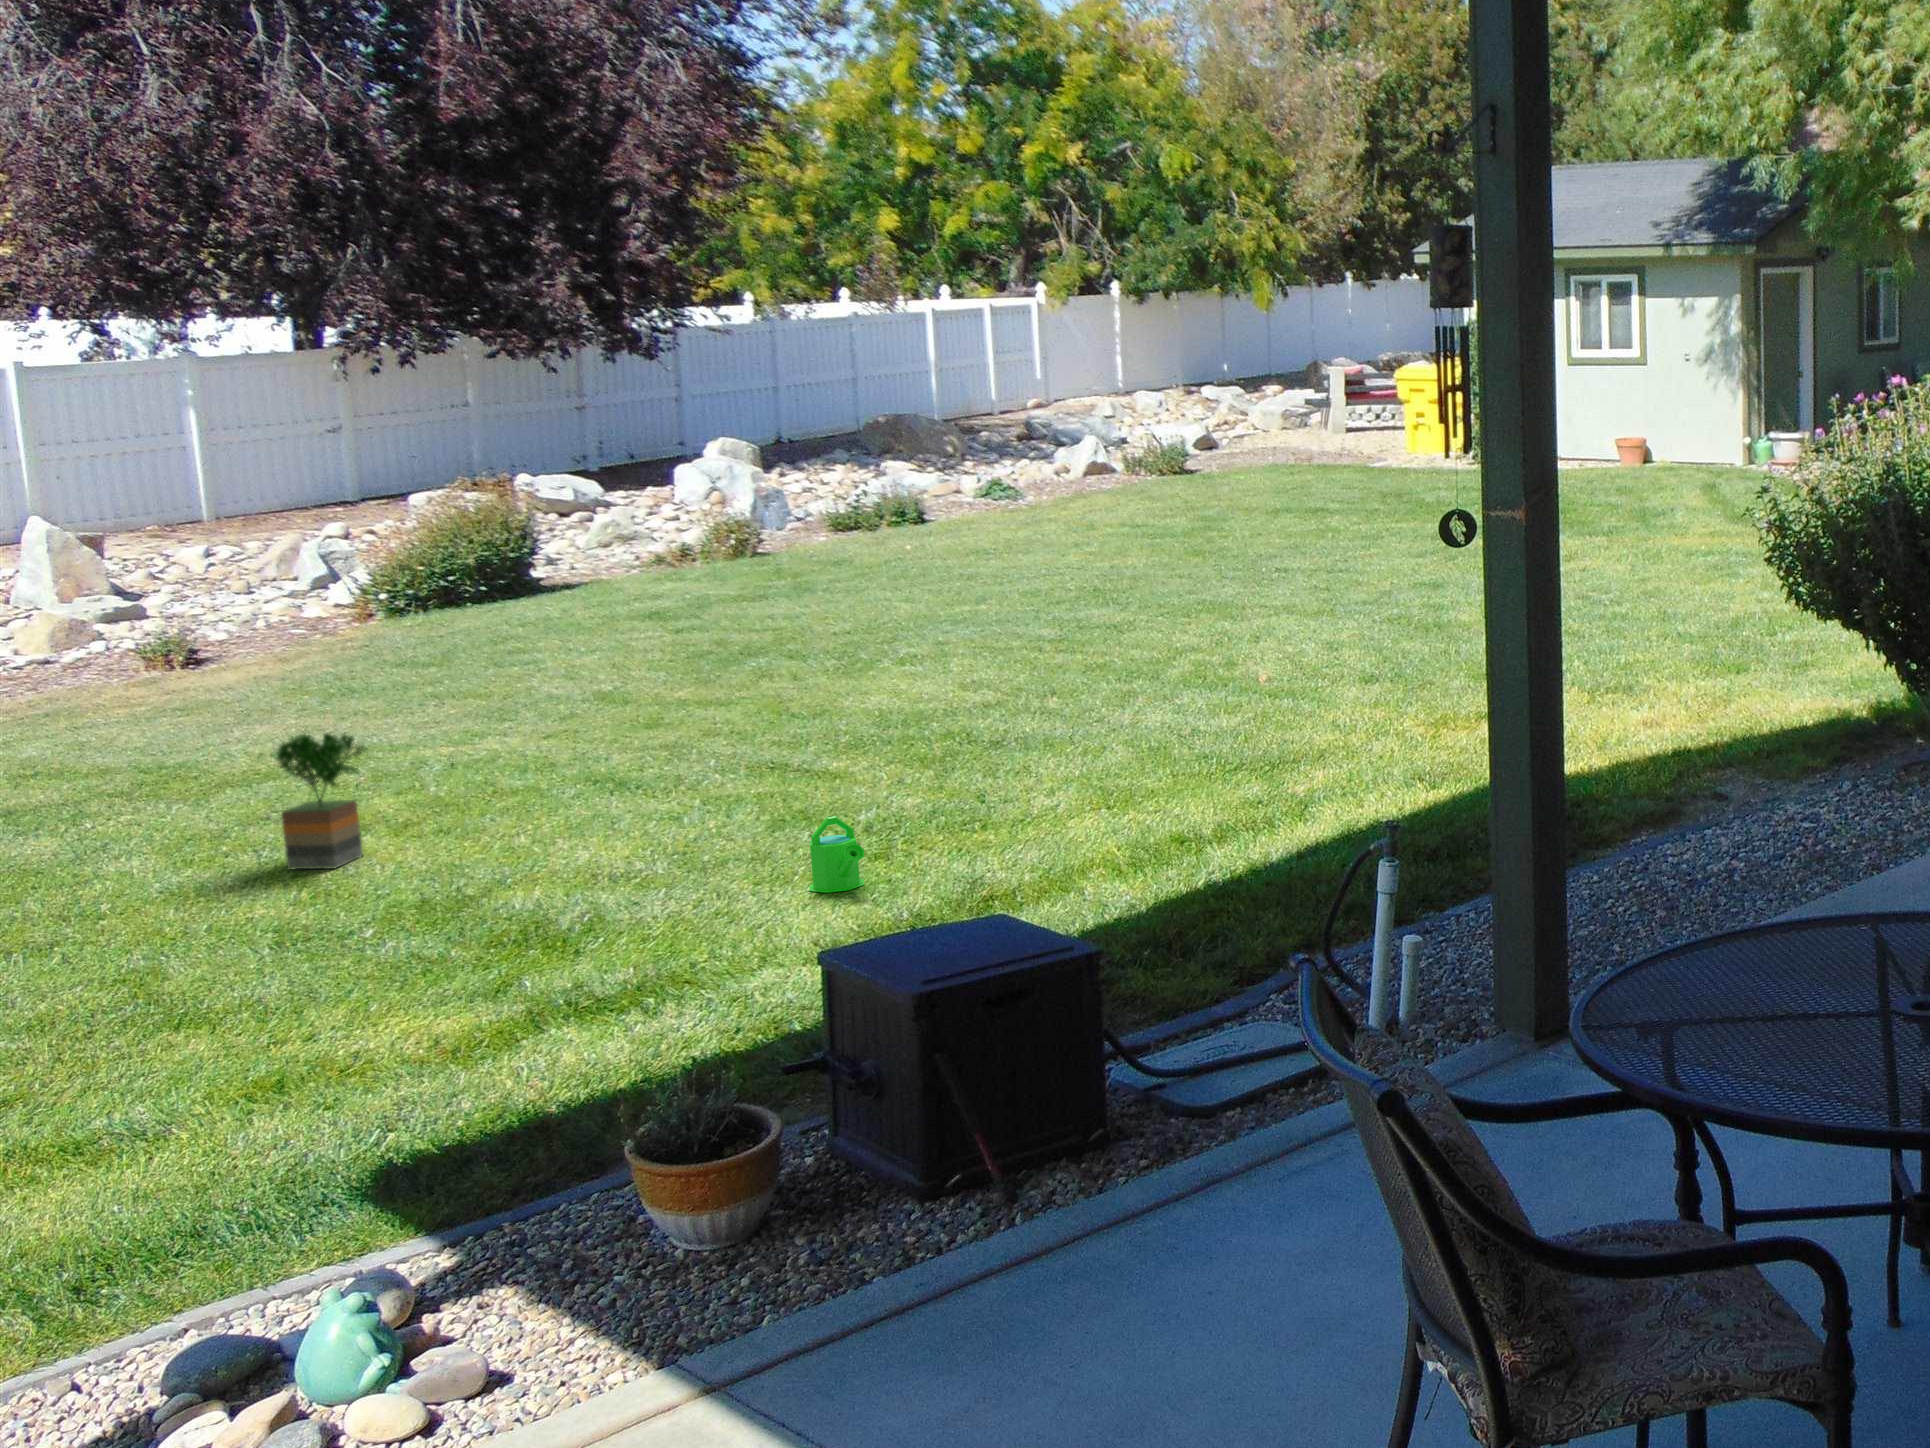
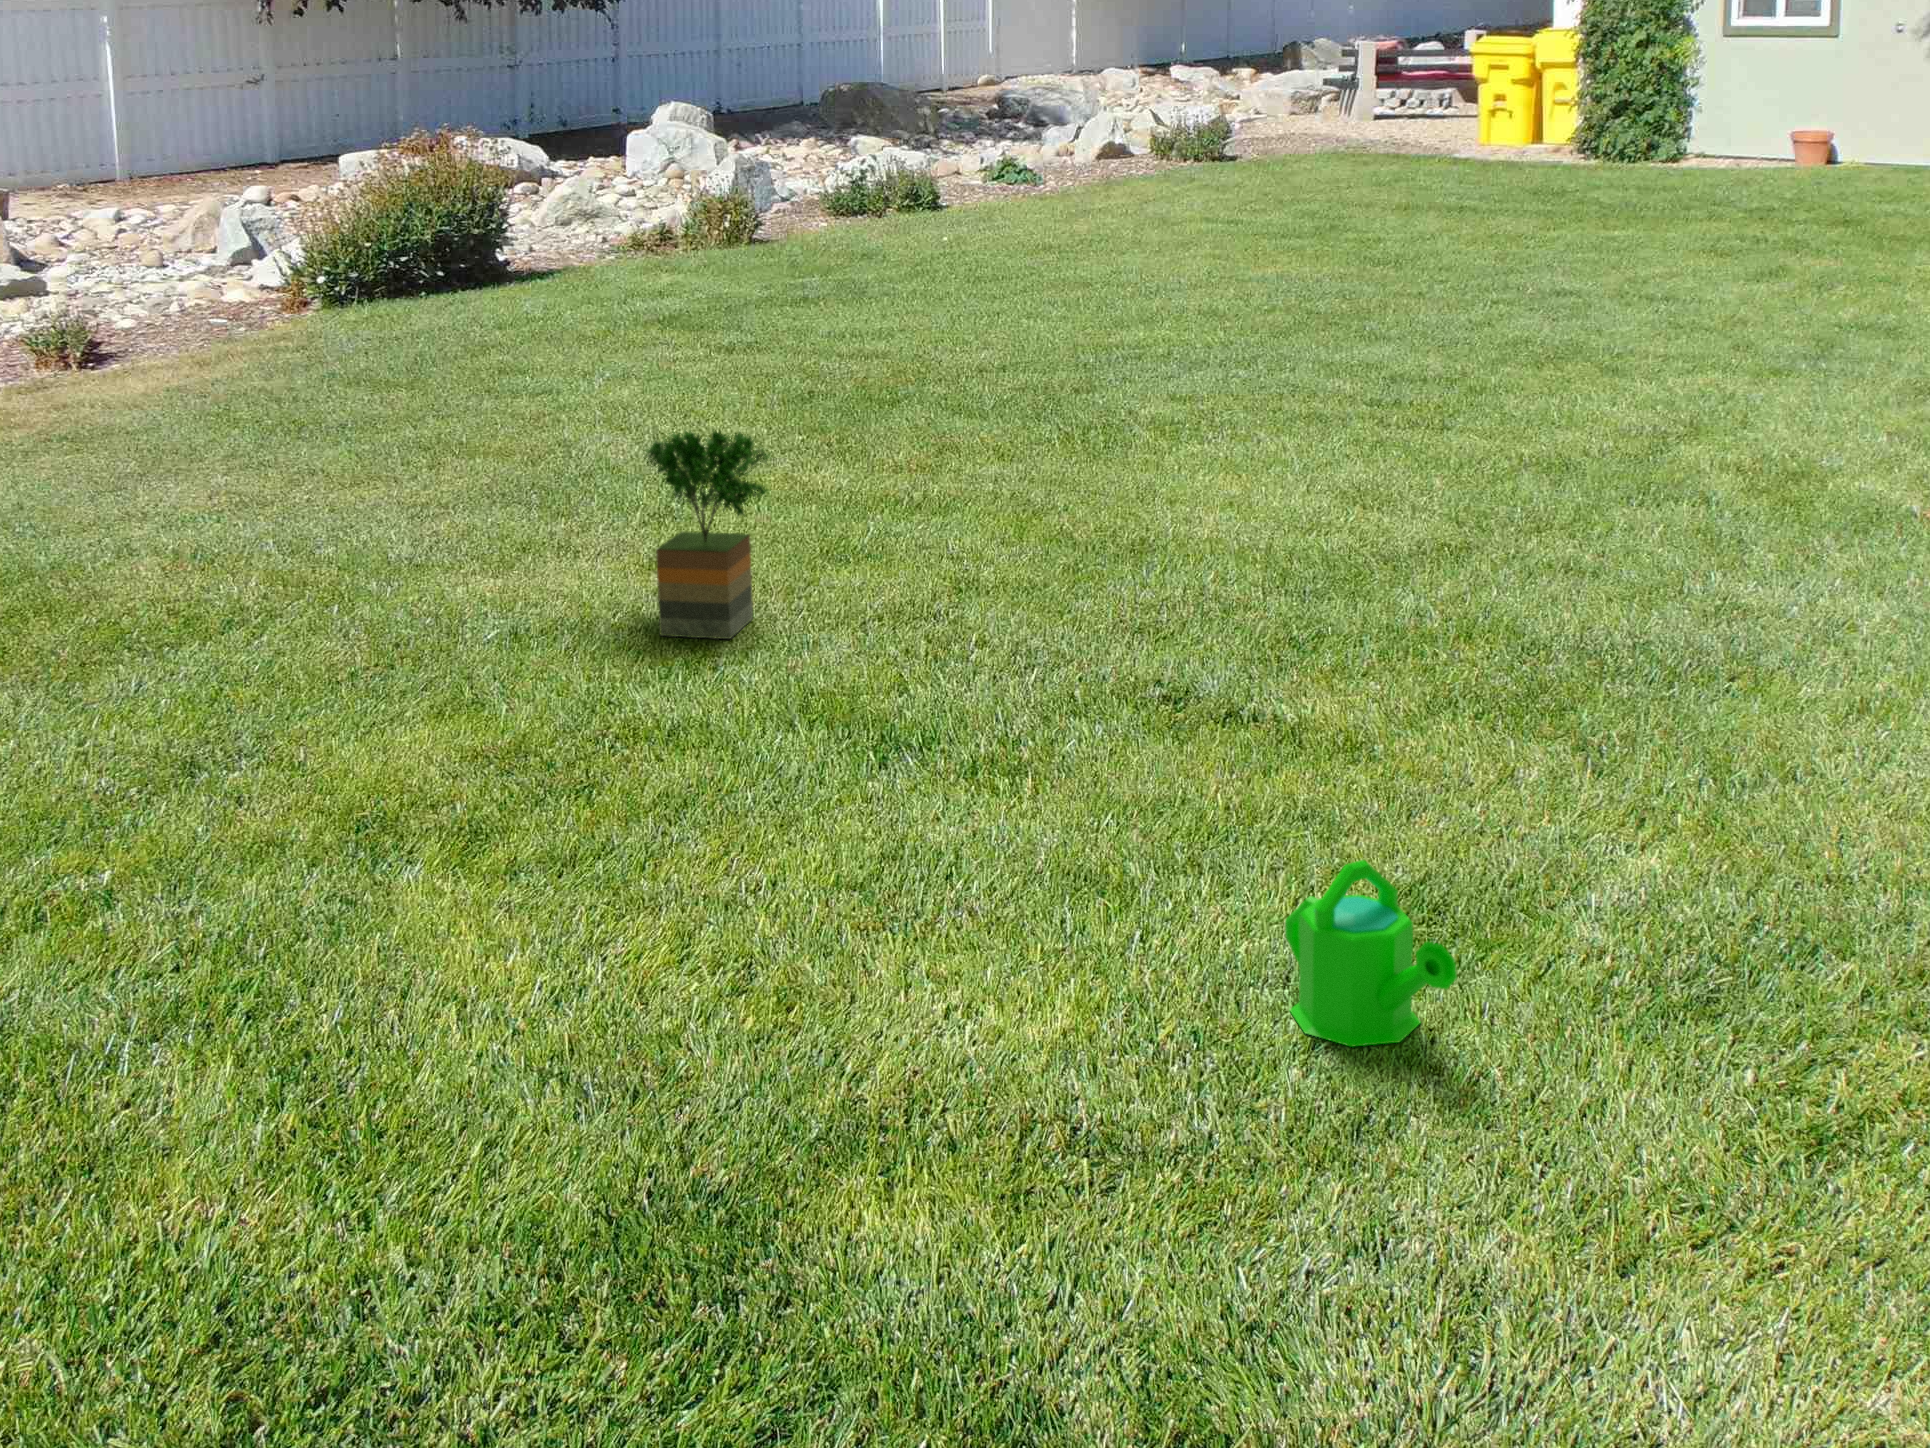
potted tree: present [275,733,365,870] -> present [646,430,770,639]

